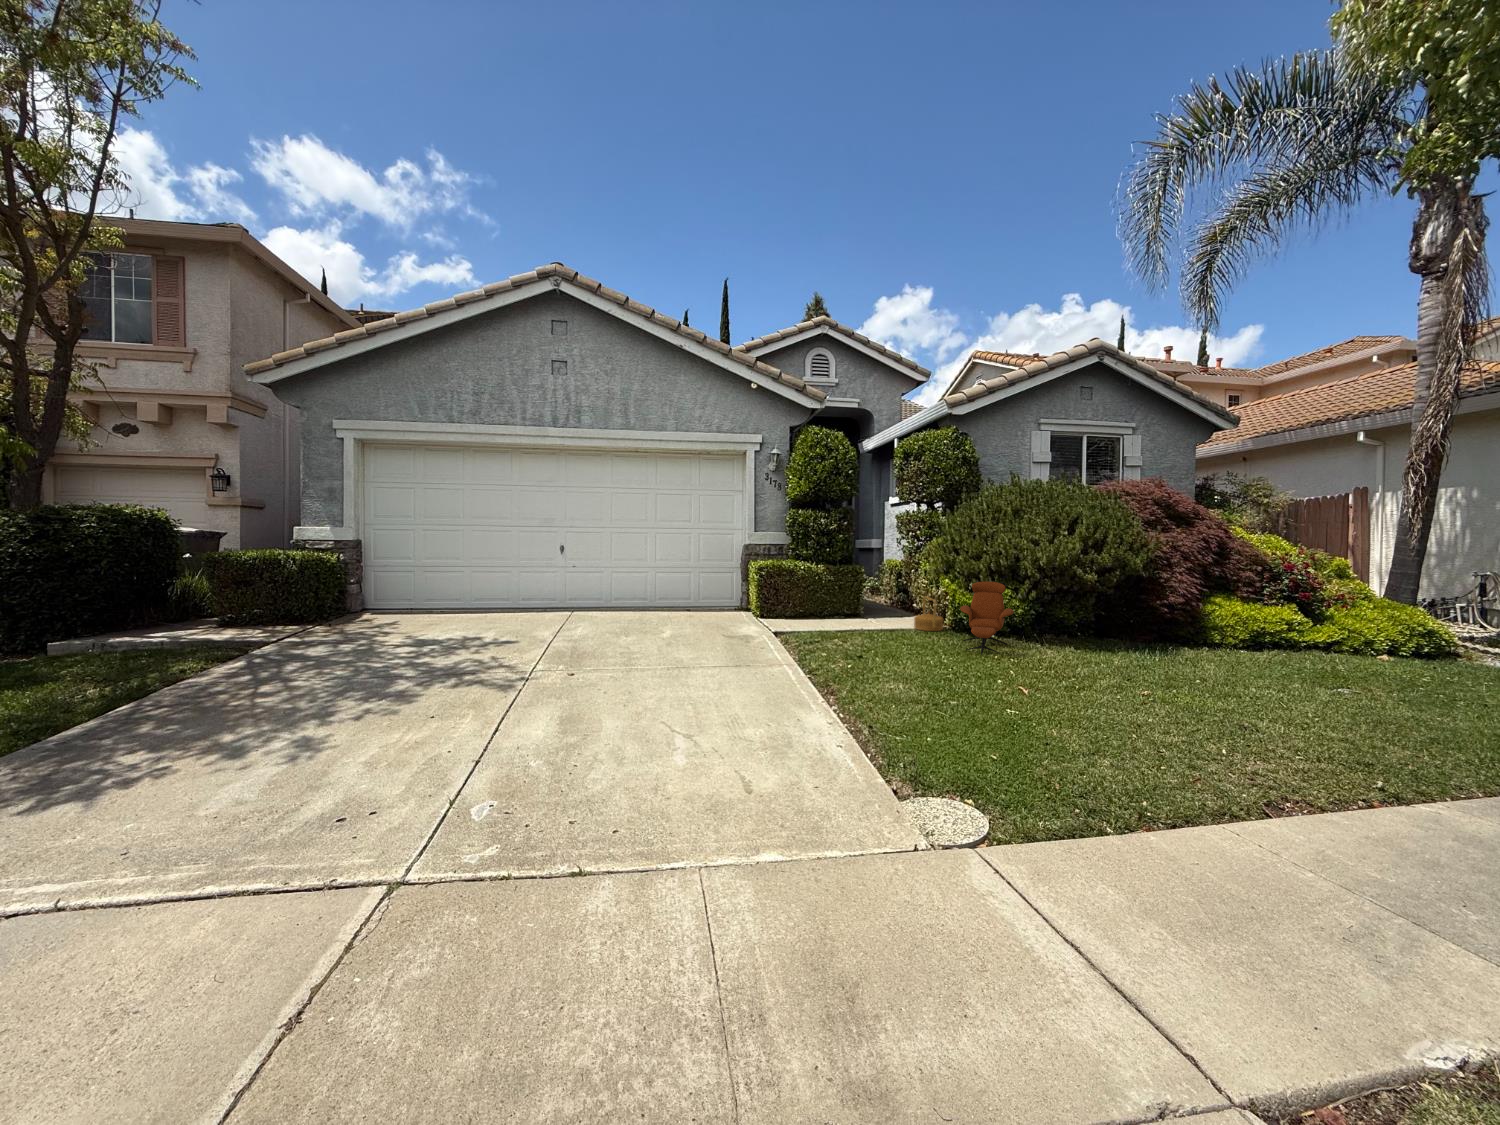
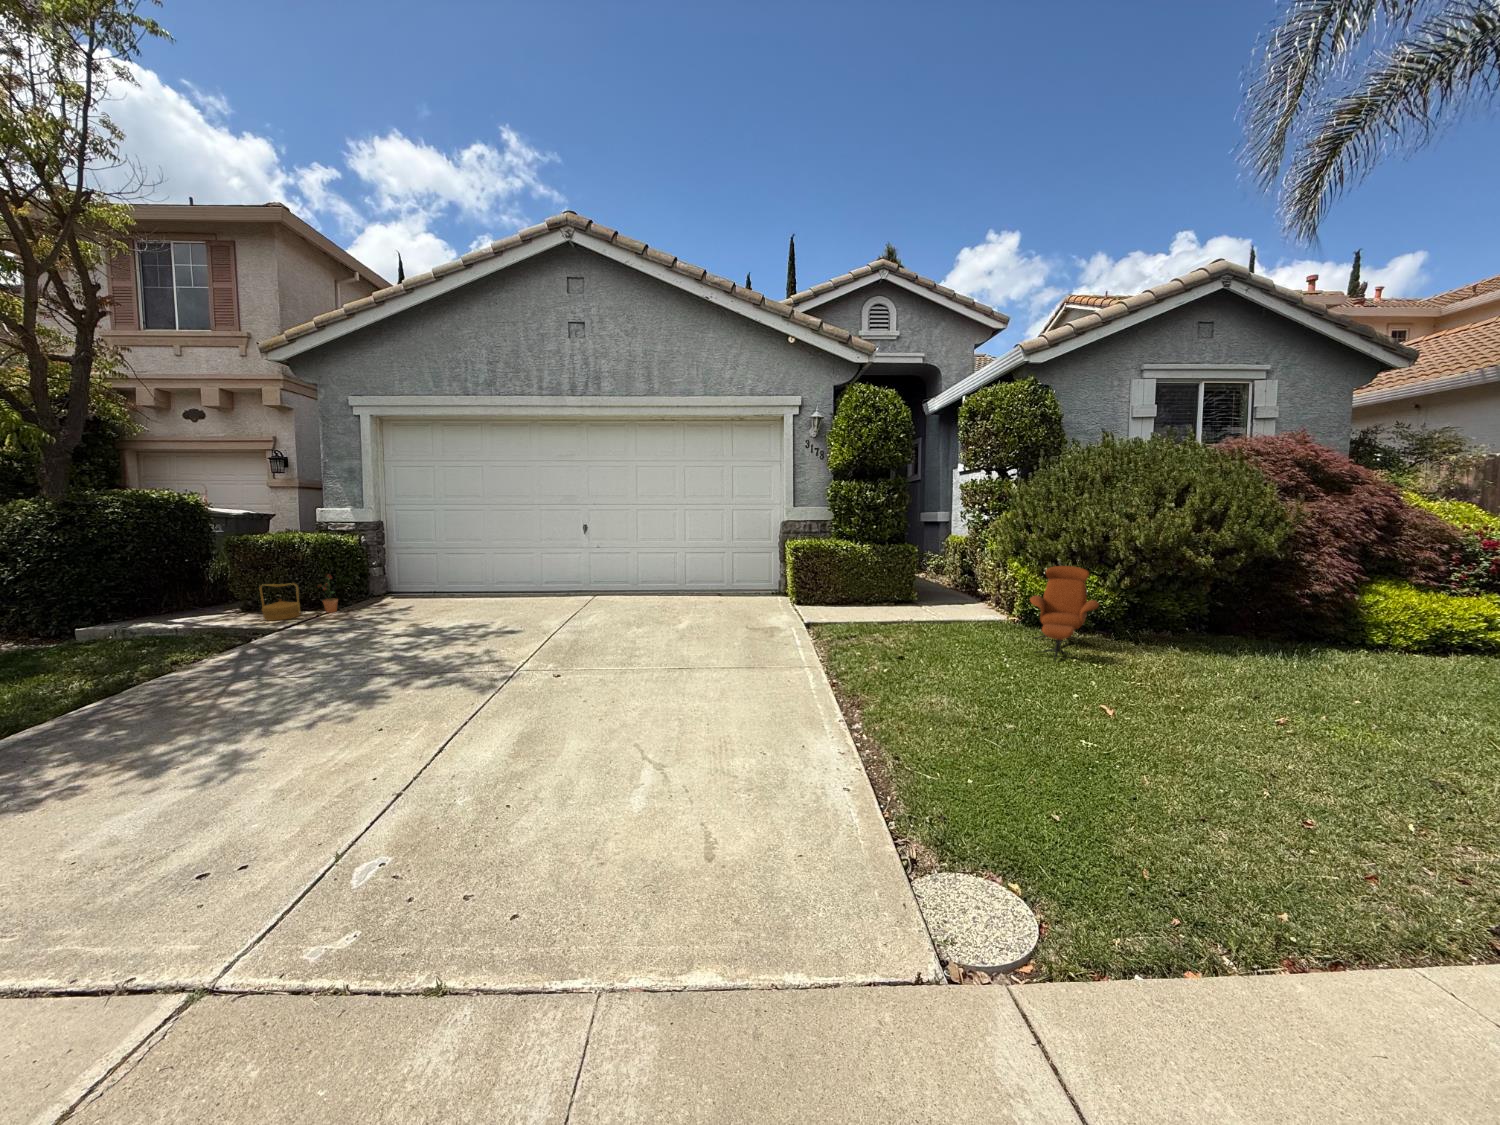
potted plant: none [302,589,323,627] -> present [323,575,338,613]
woven basket: present [914,596,944,631] -> present [260,583,300,621]

